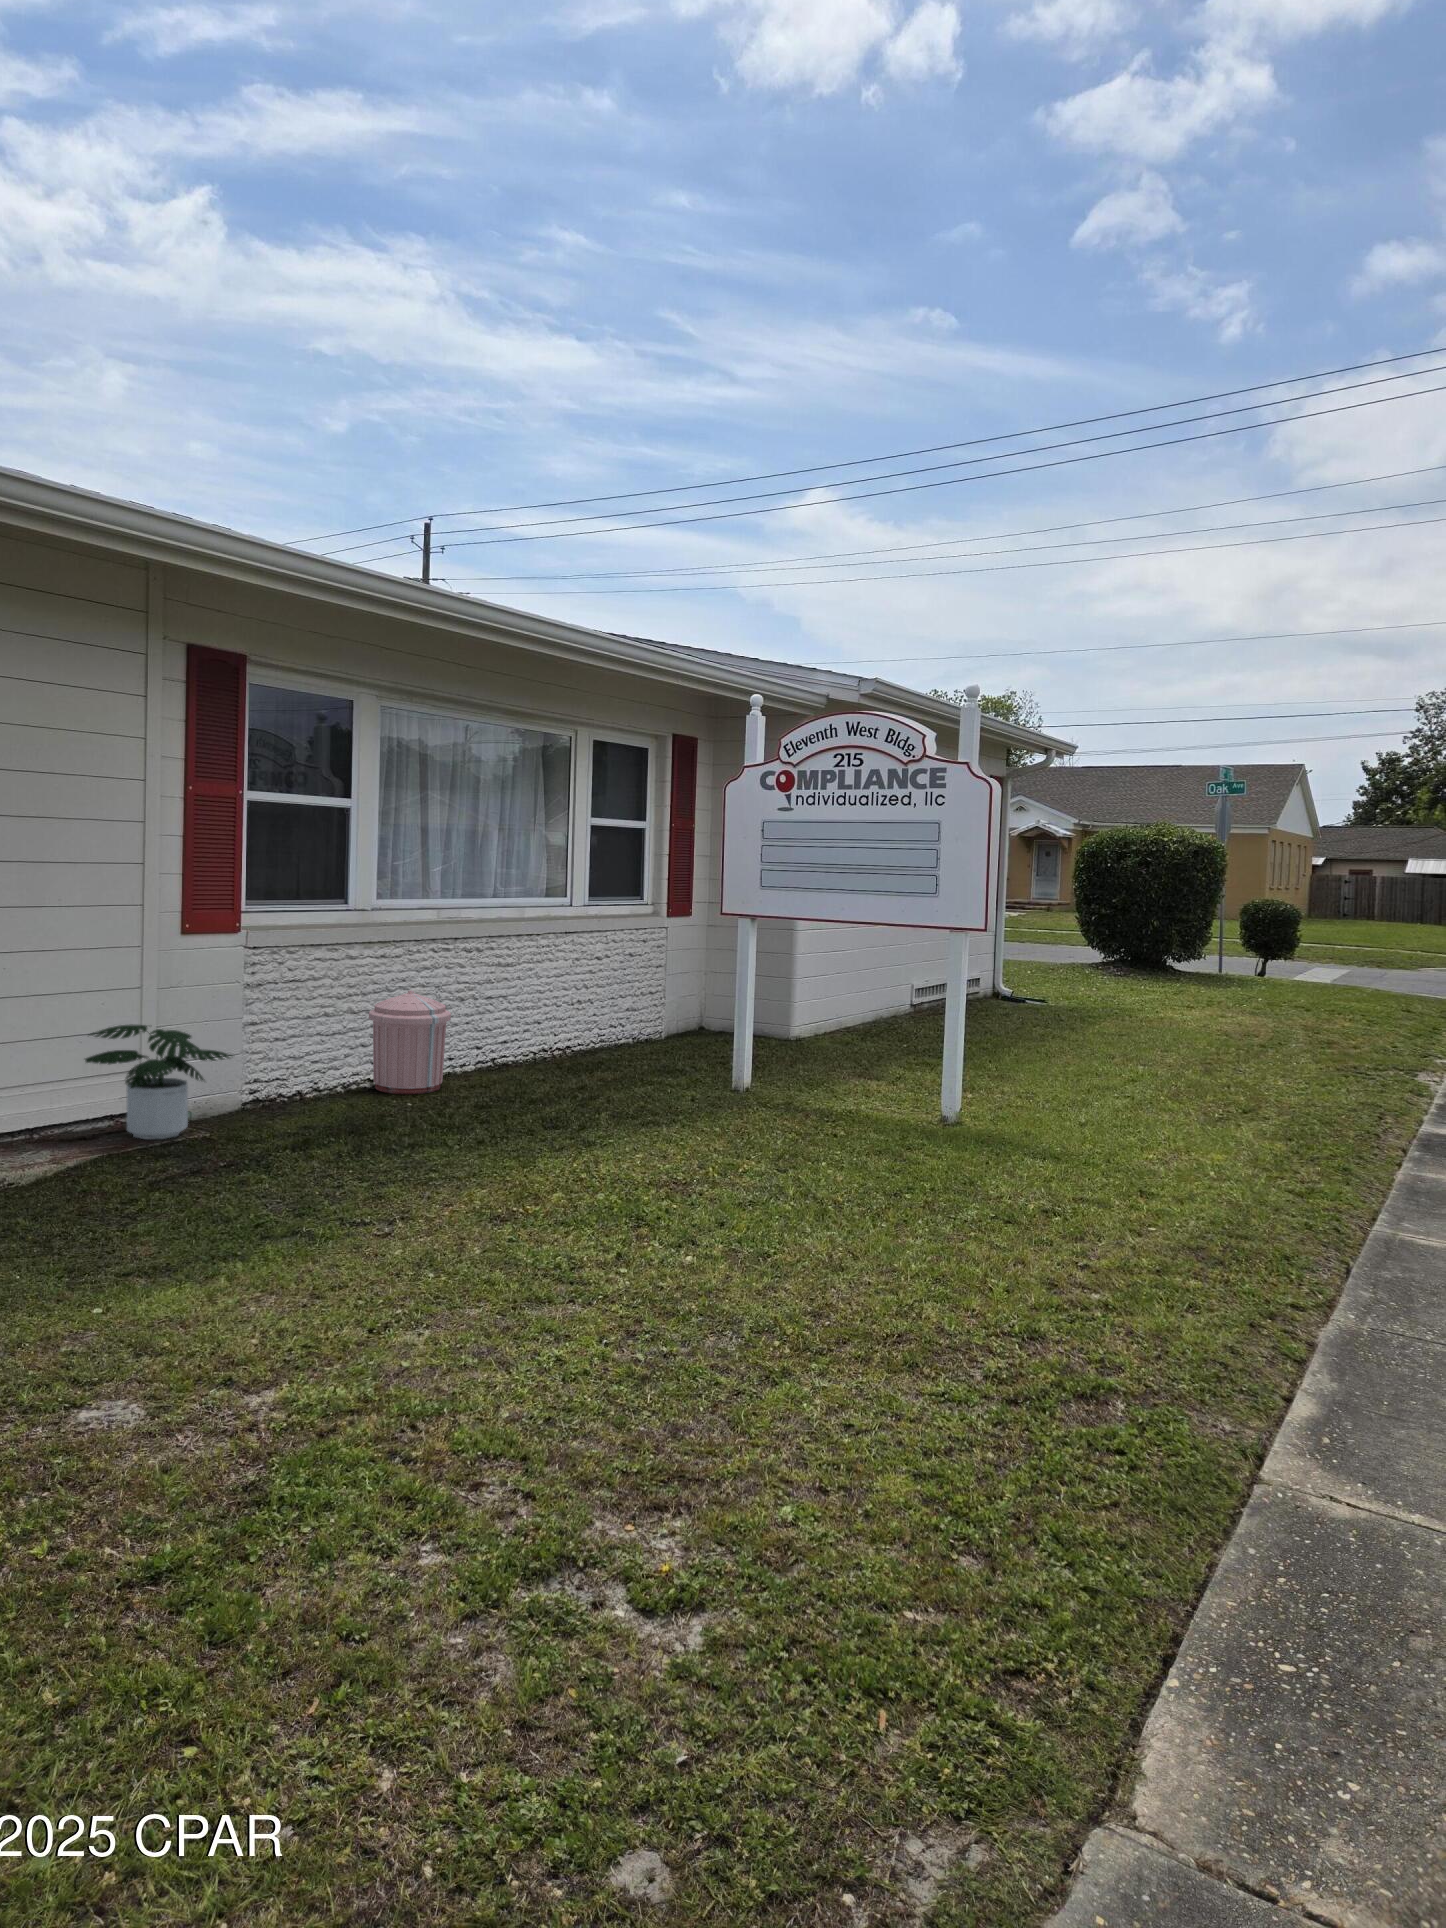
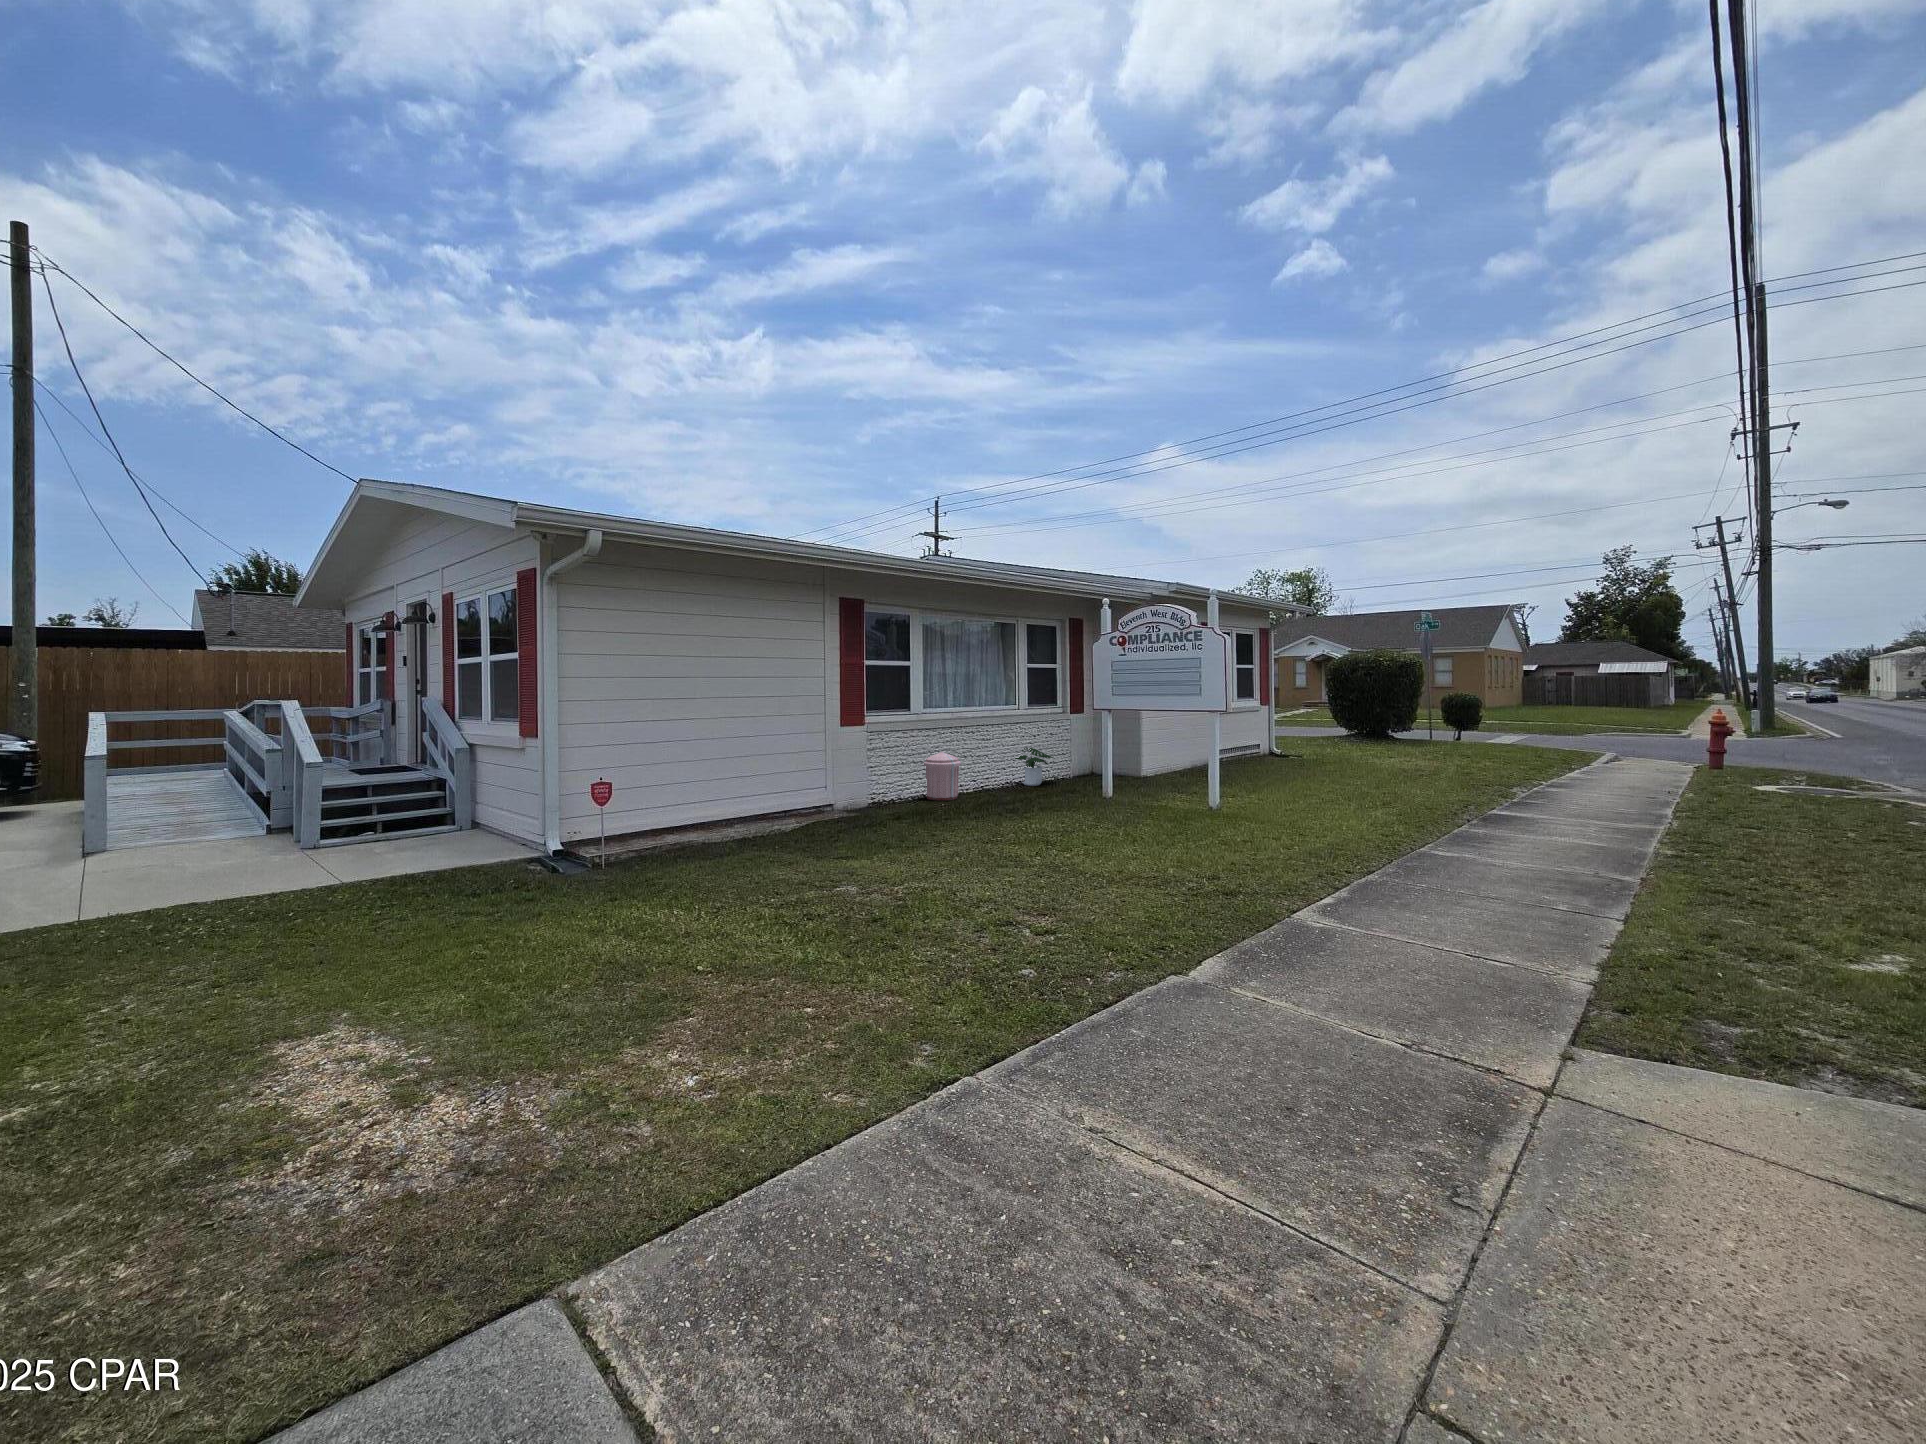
potted plant: present [85,1024,233,1139] -> present [1015,748,1054,786]

